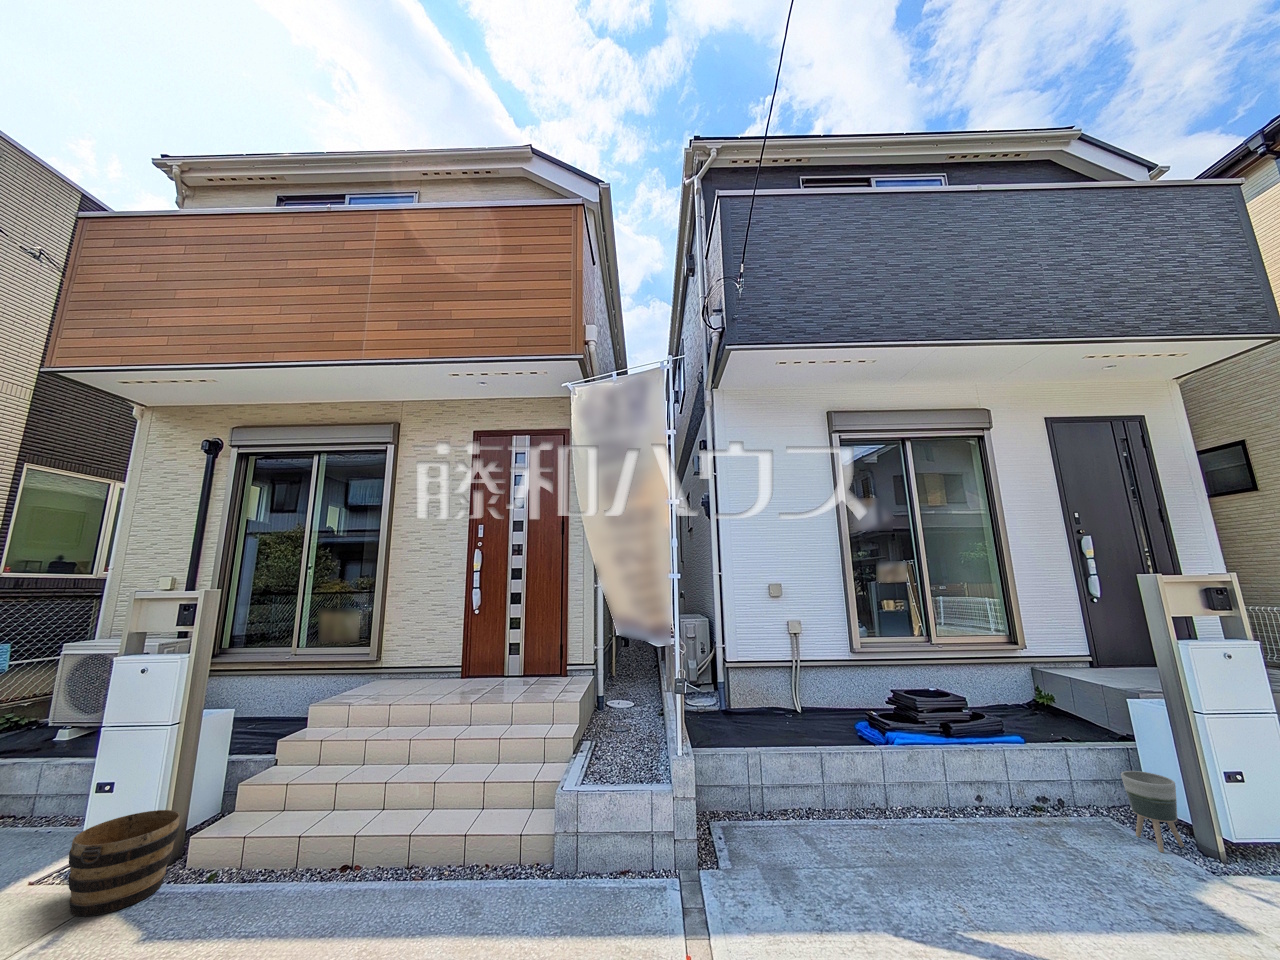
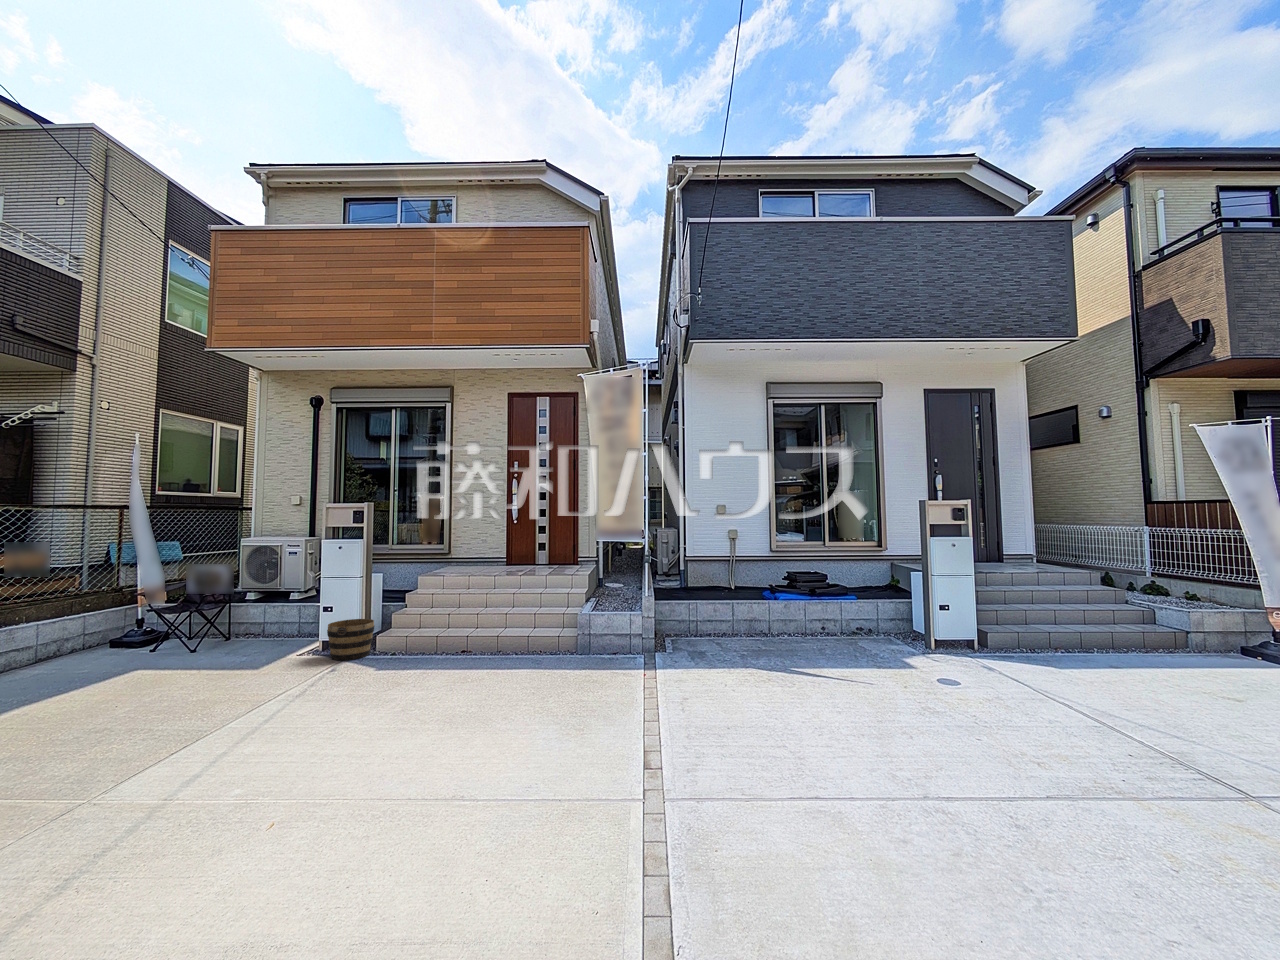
planter: present [1121,771,1184,852] -> none [896,609,921,647]

